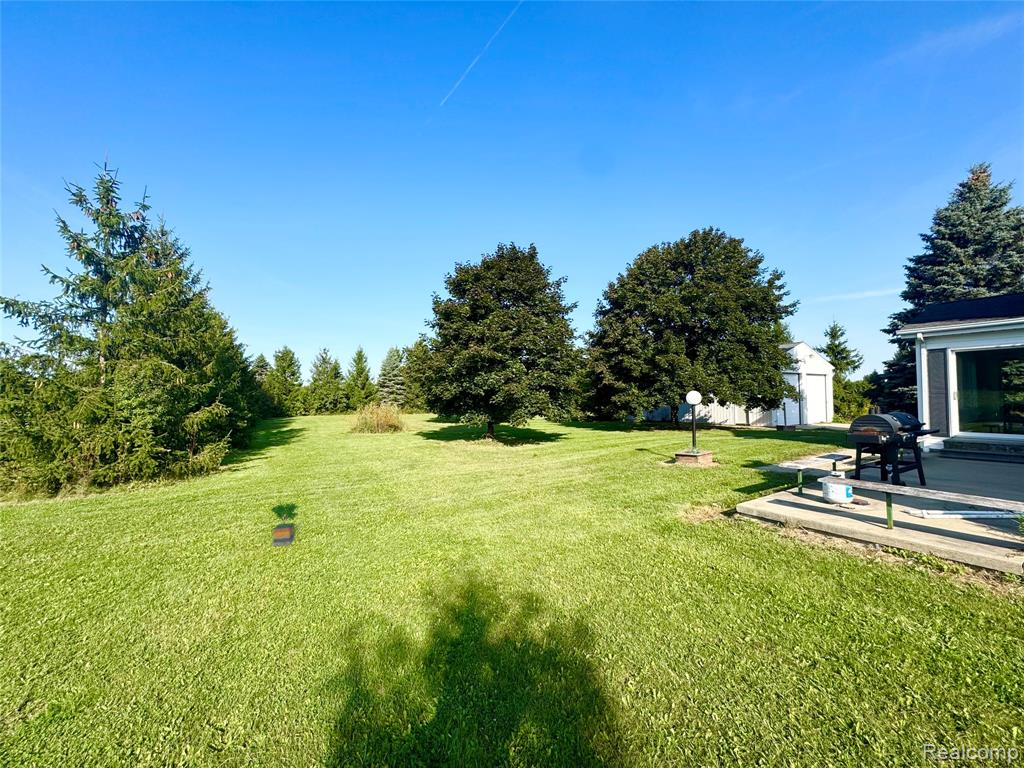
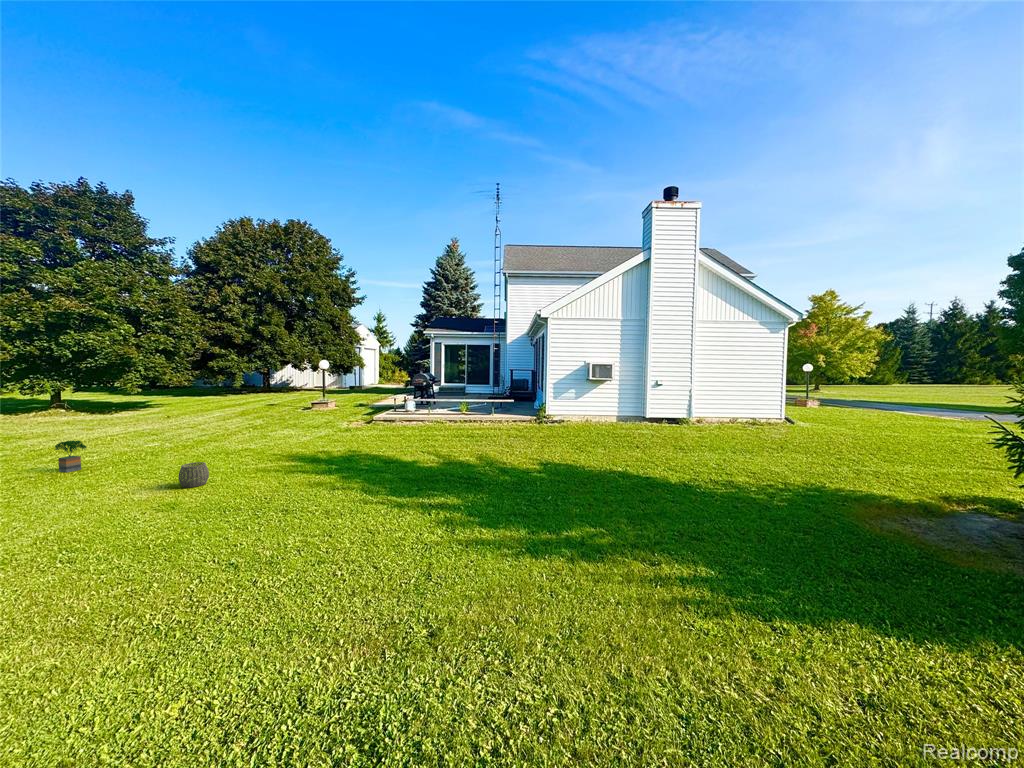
woven basket: none [85,647,170,735] -> present [178,462,209,488]

